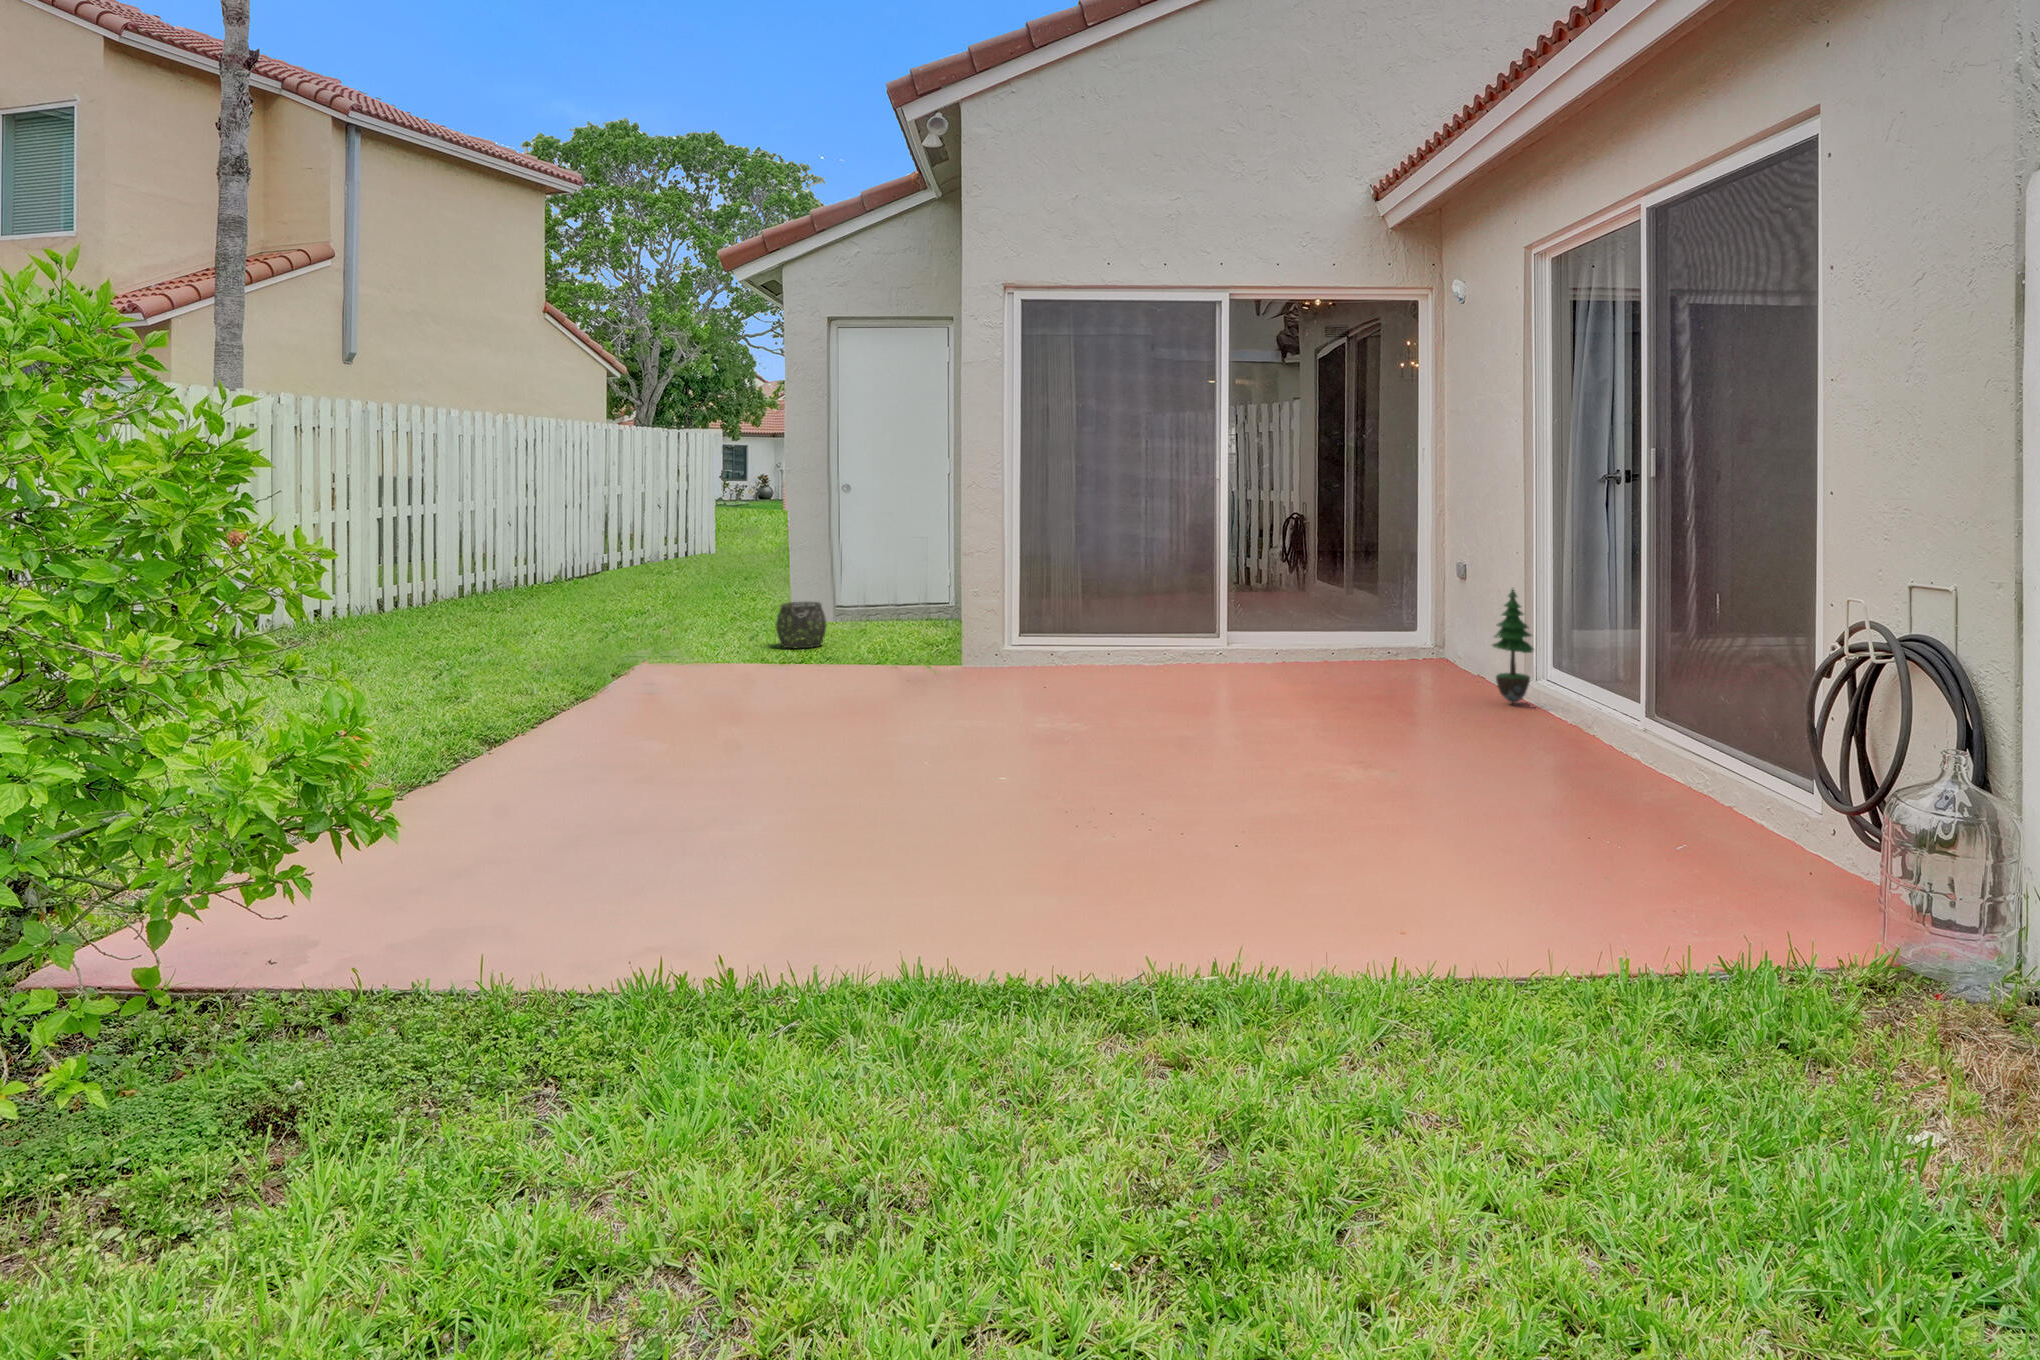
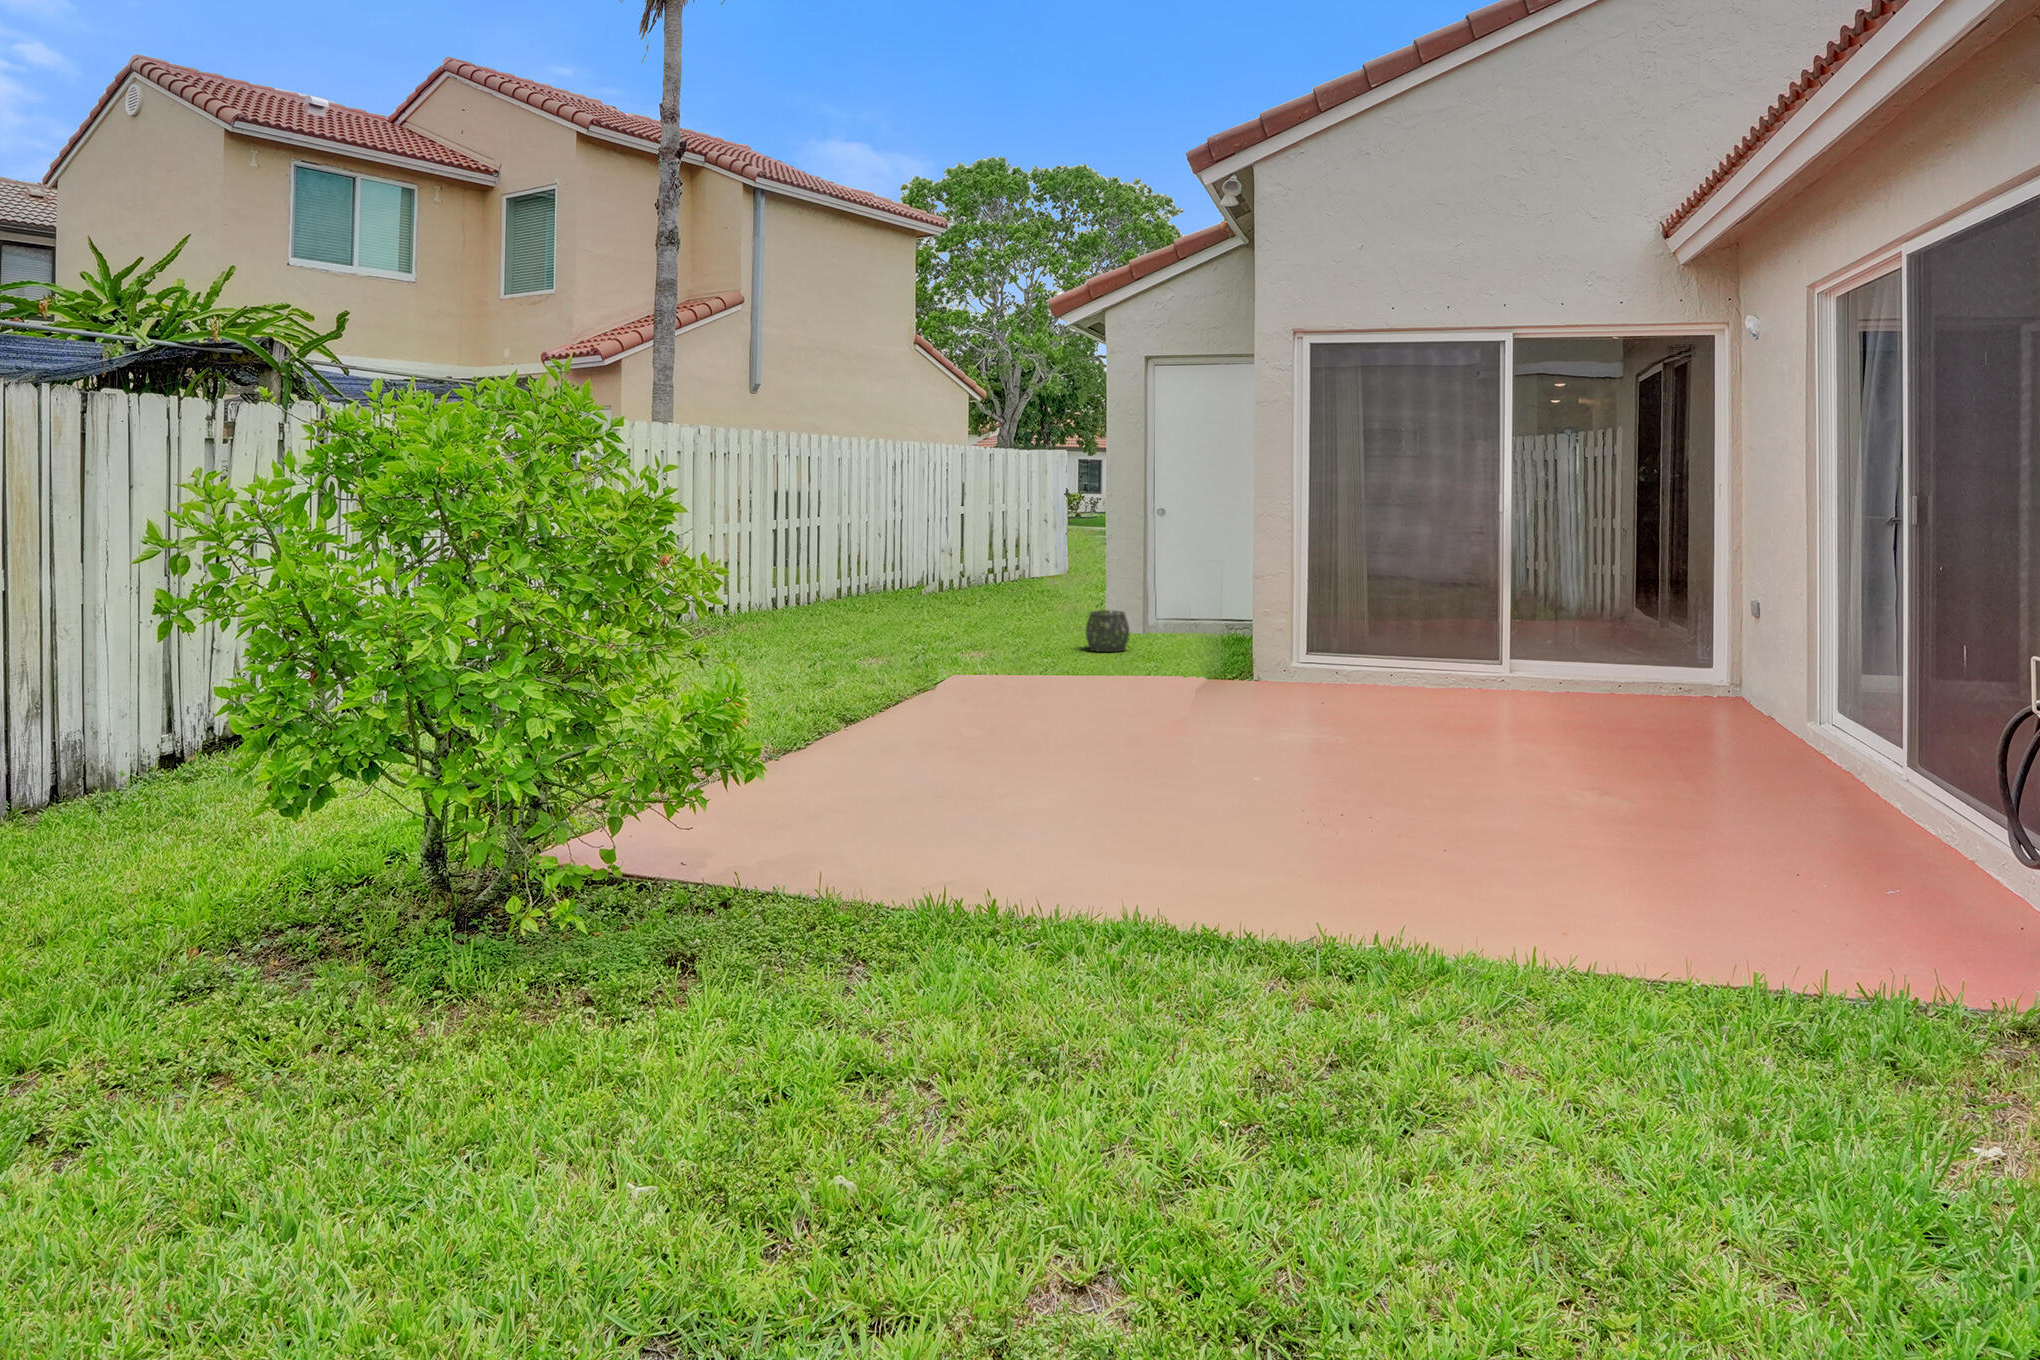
potted tree: present [1493,590,1533,703] -> none [1763,627,1812,744]

